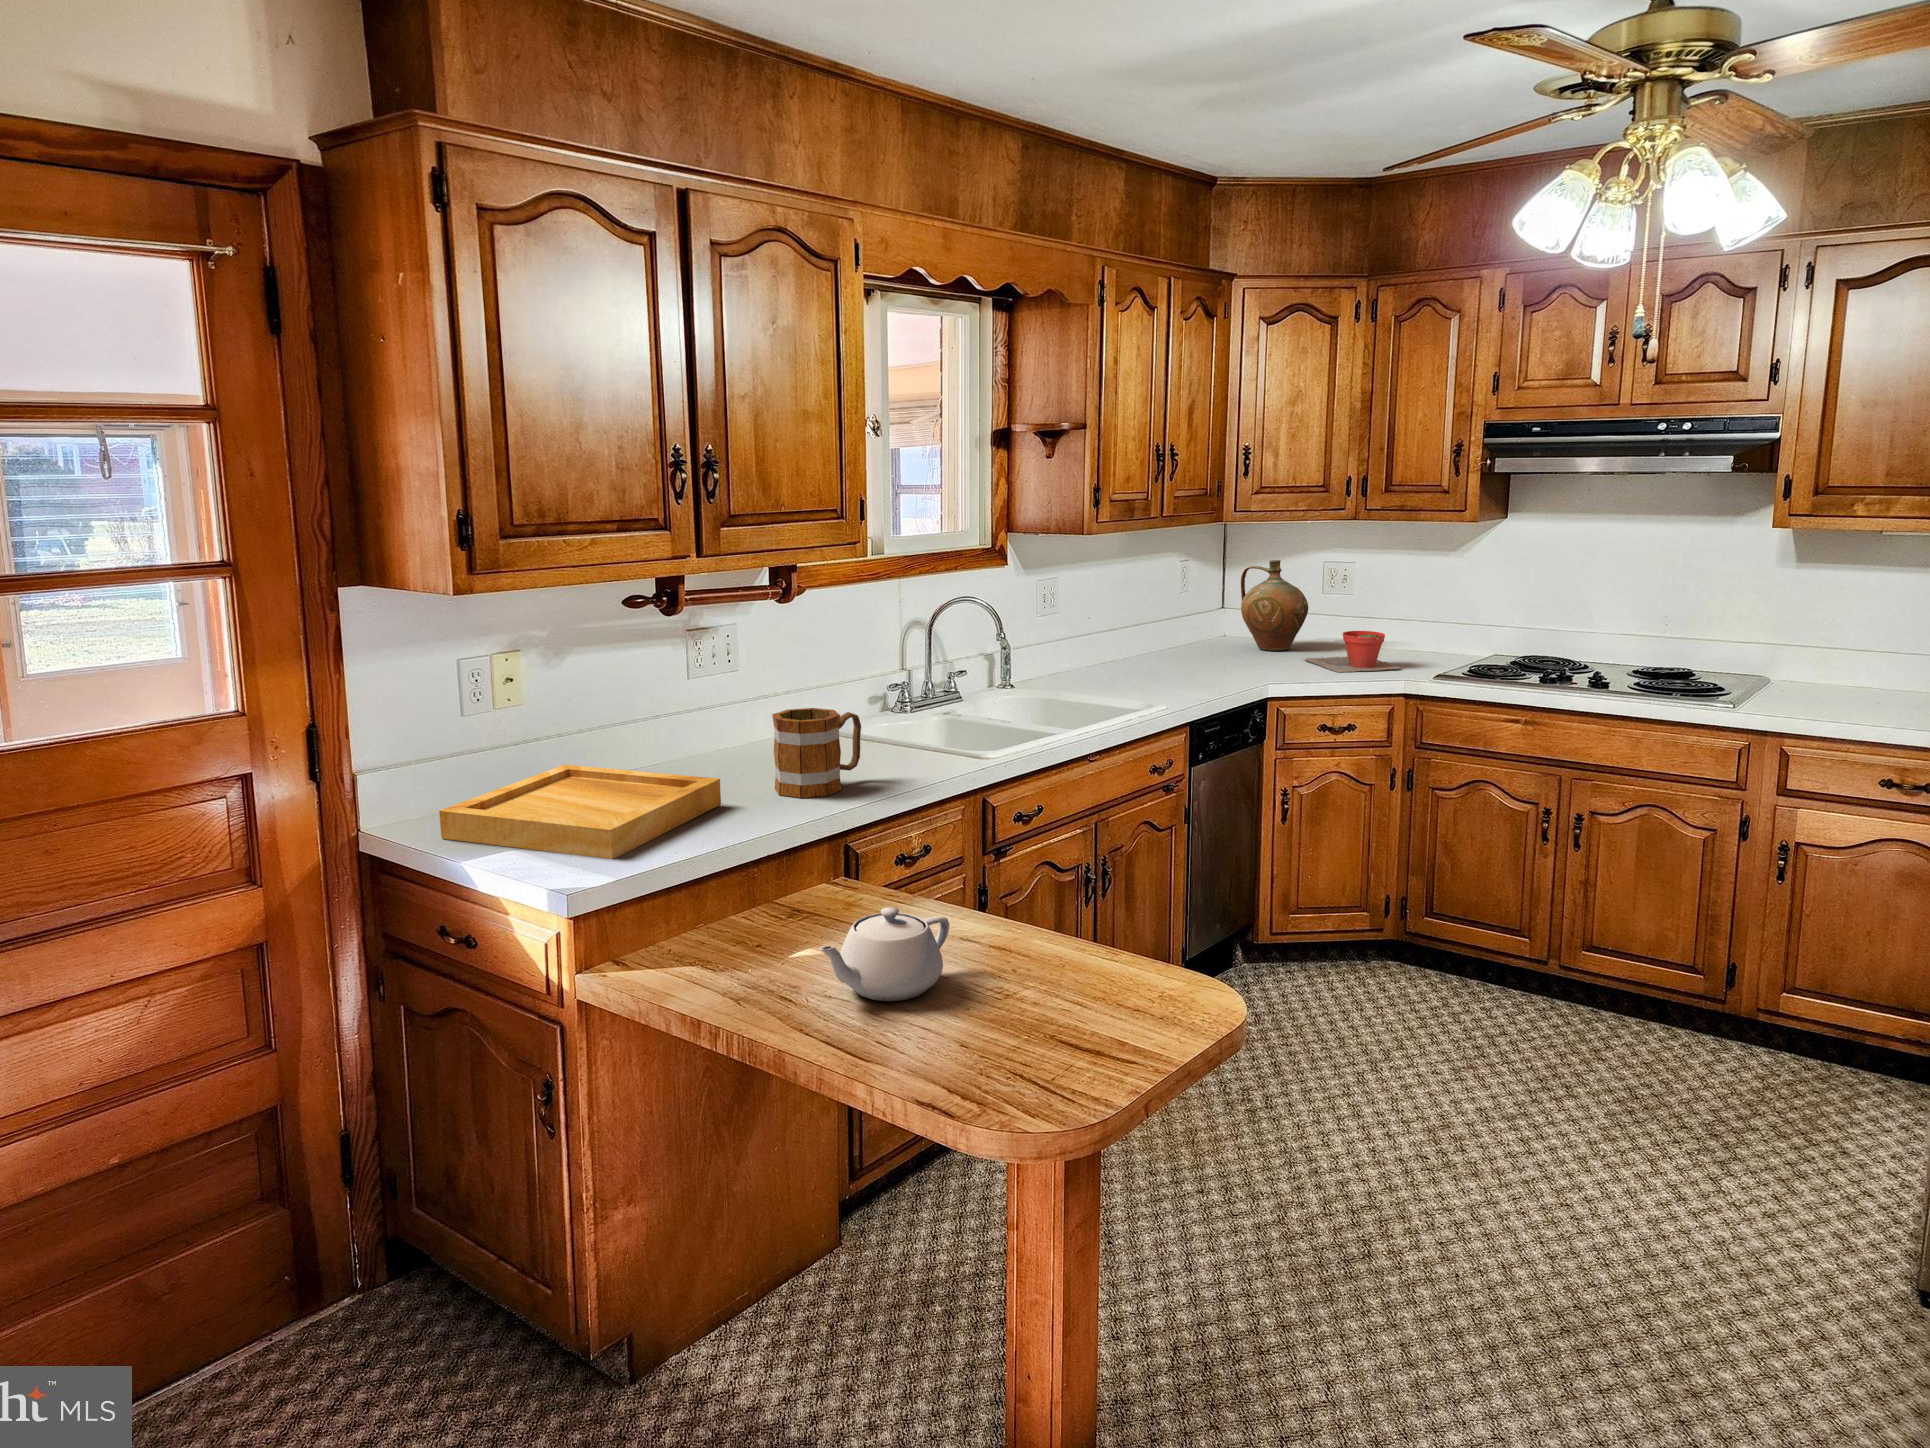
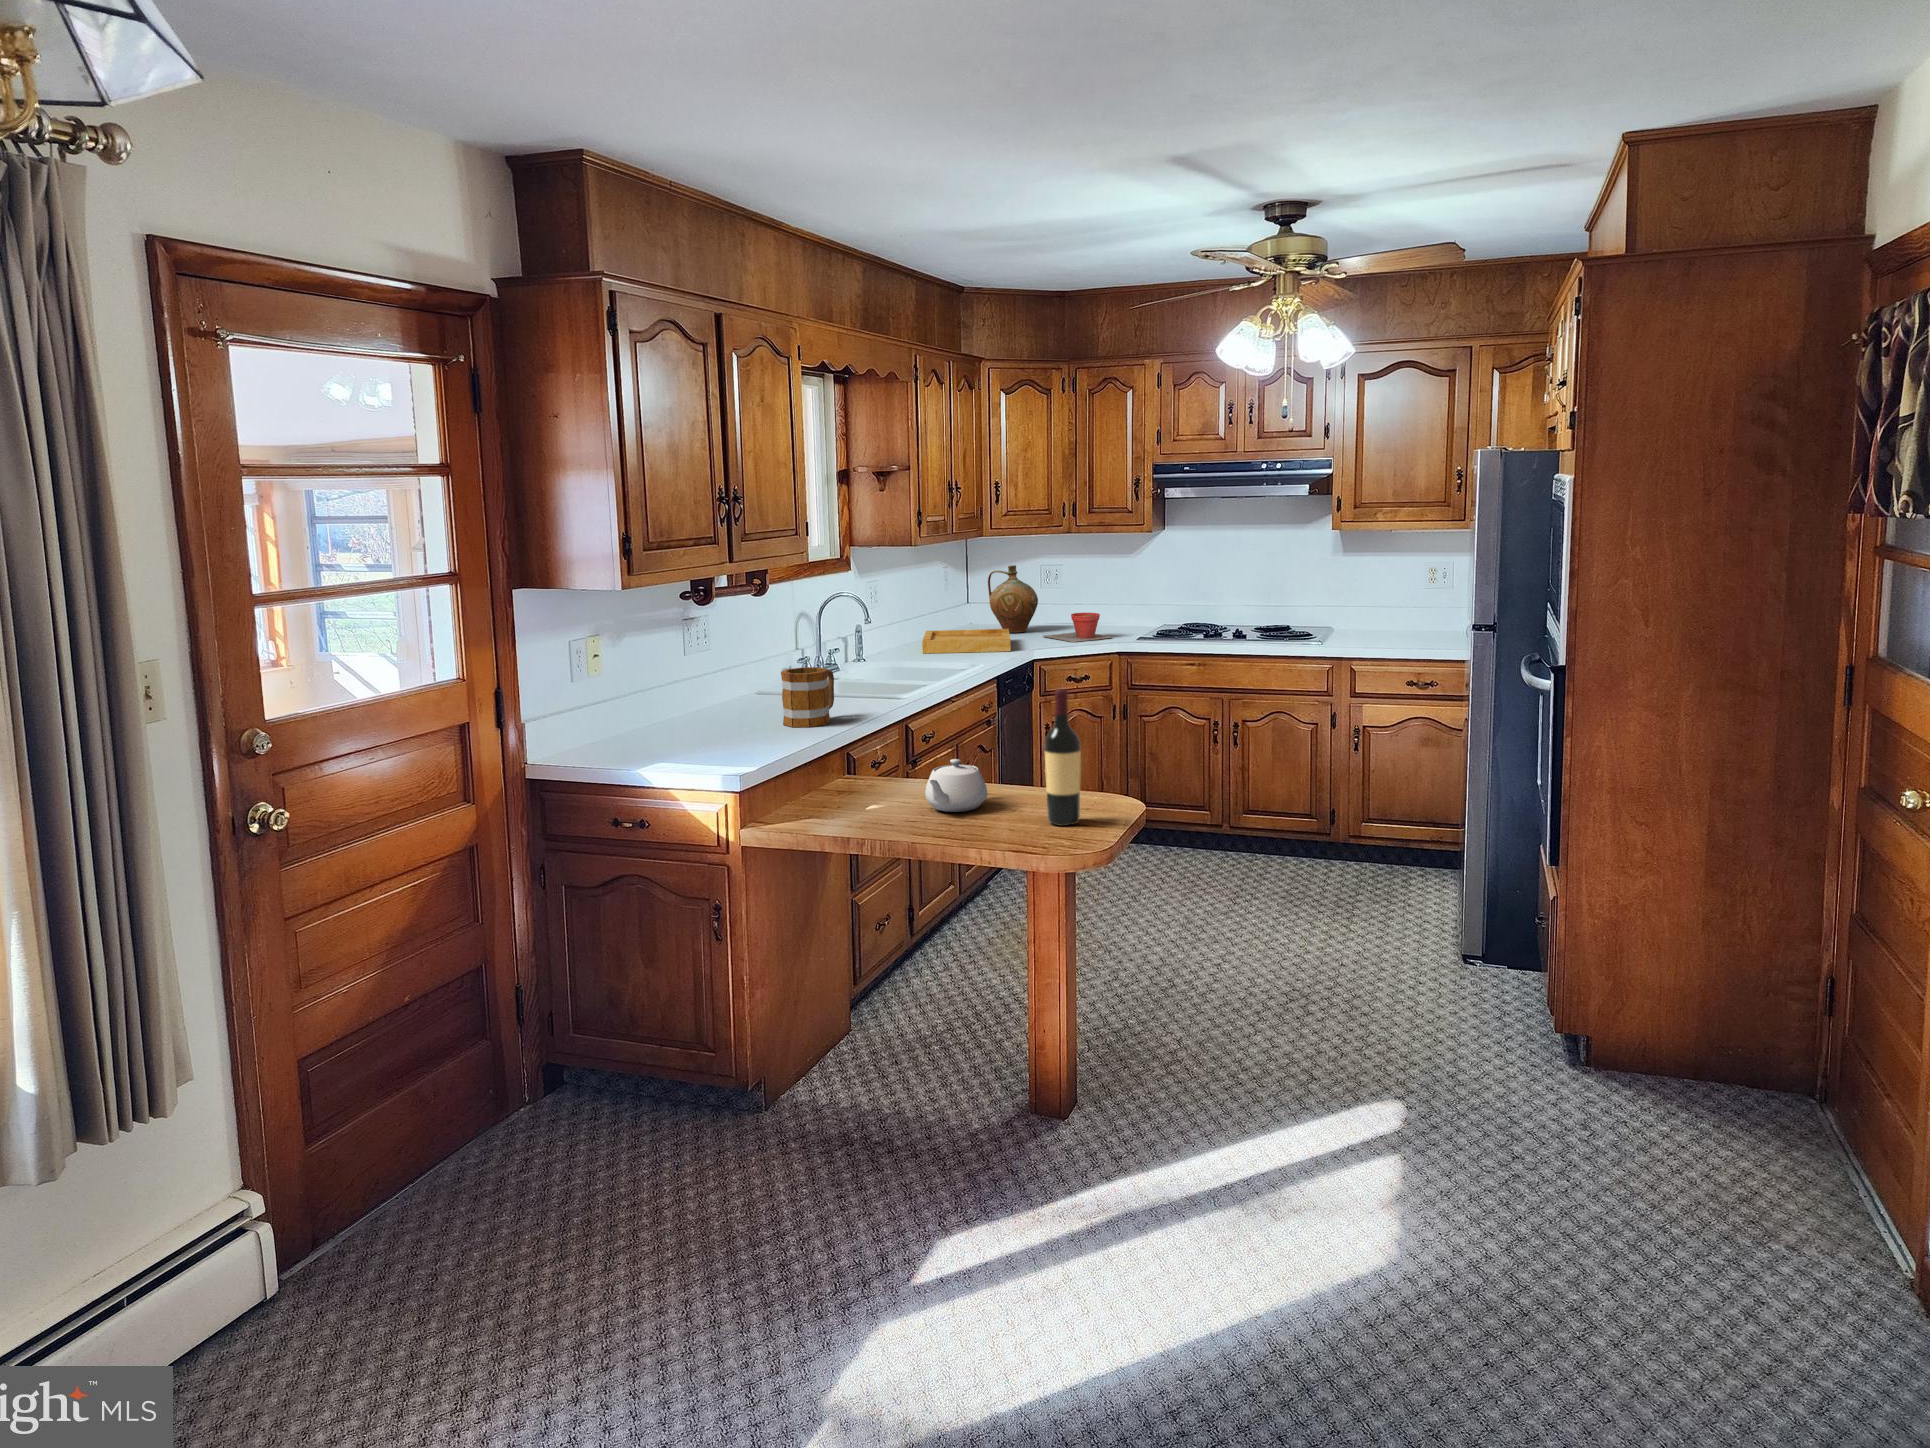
tray: present [439,765,721,859] -> present [922,629,1011,653]
wine bottle: none [984,827,1050,1078] -> present [1044,689,1081,826]

